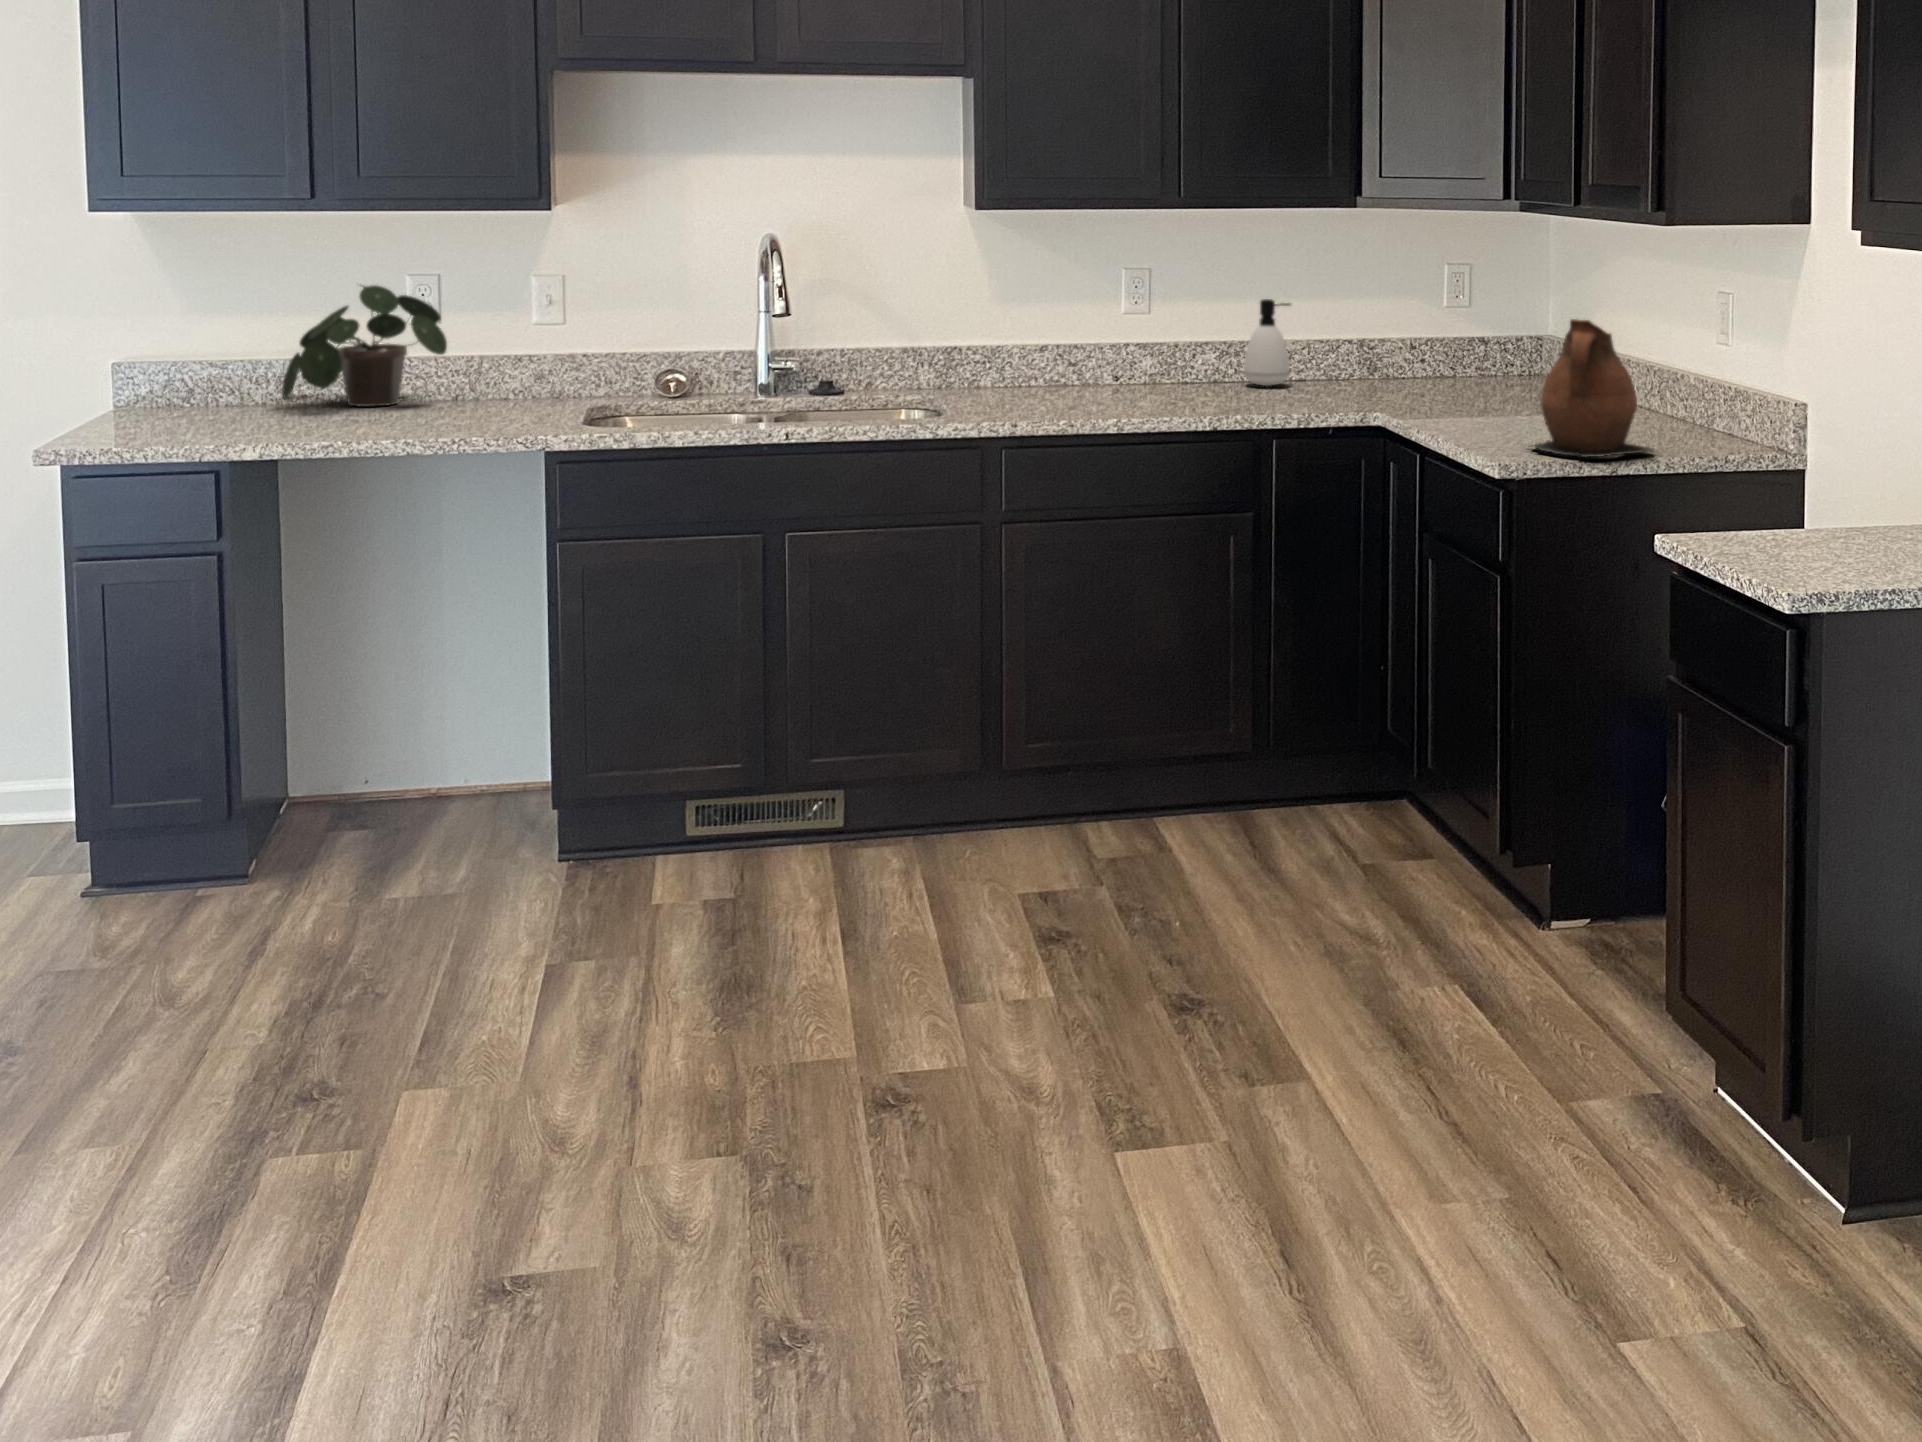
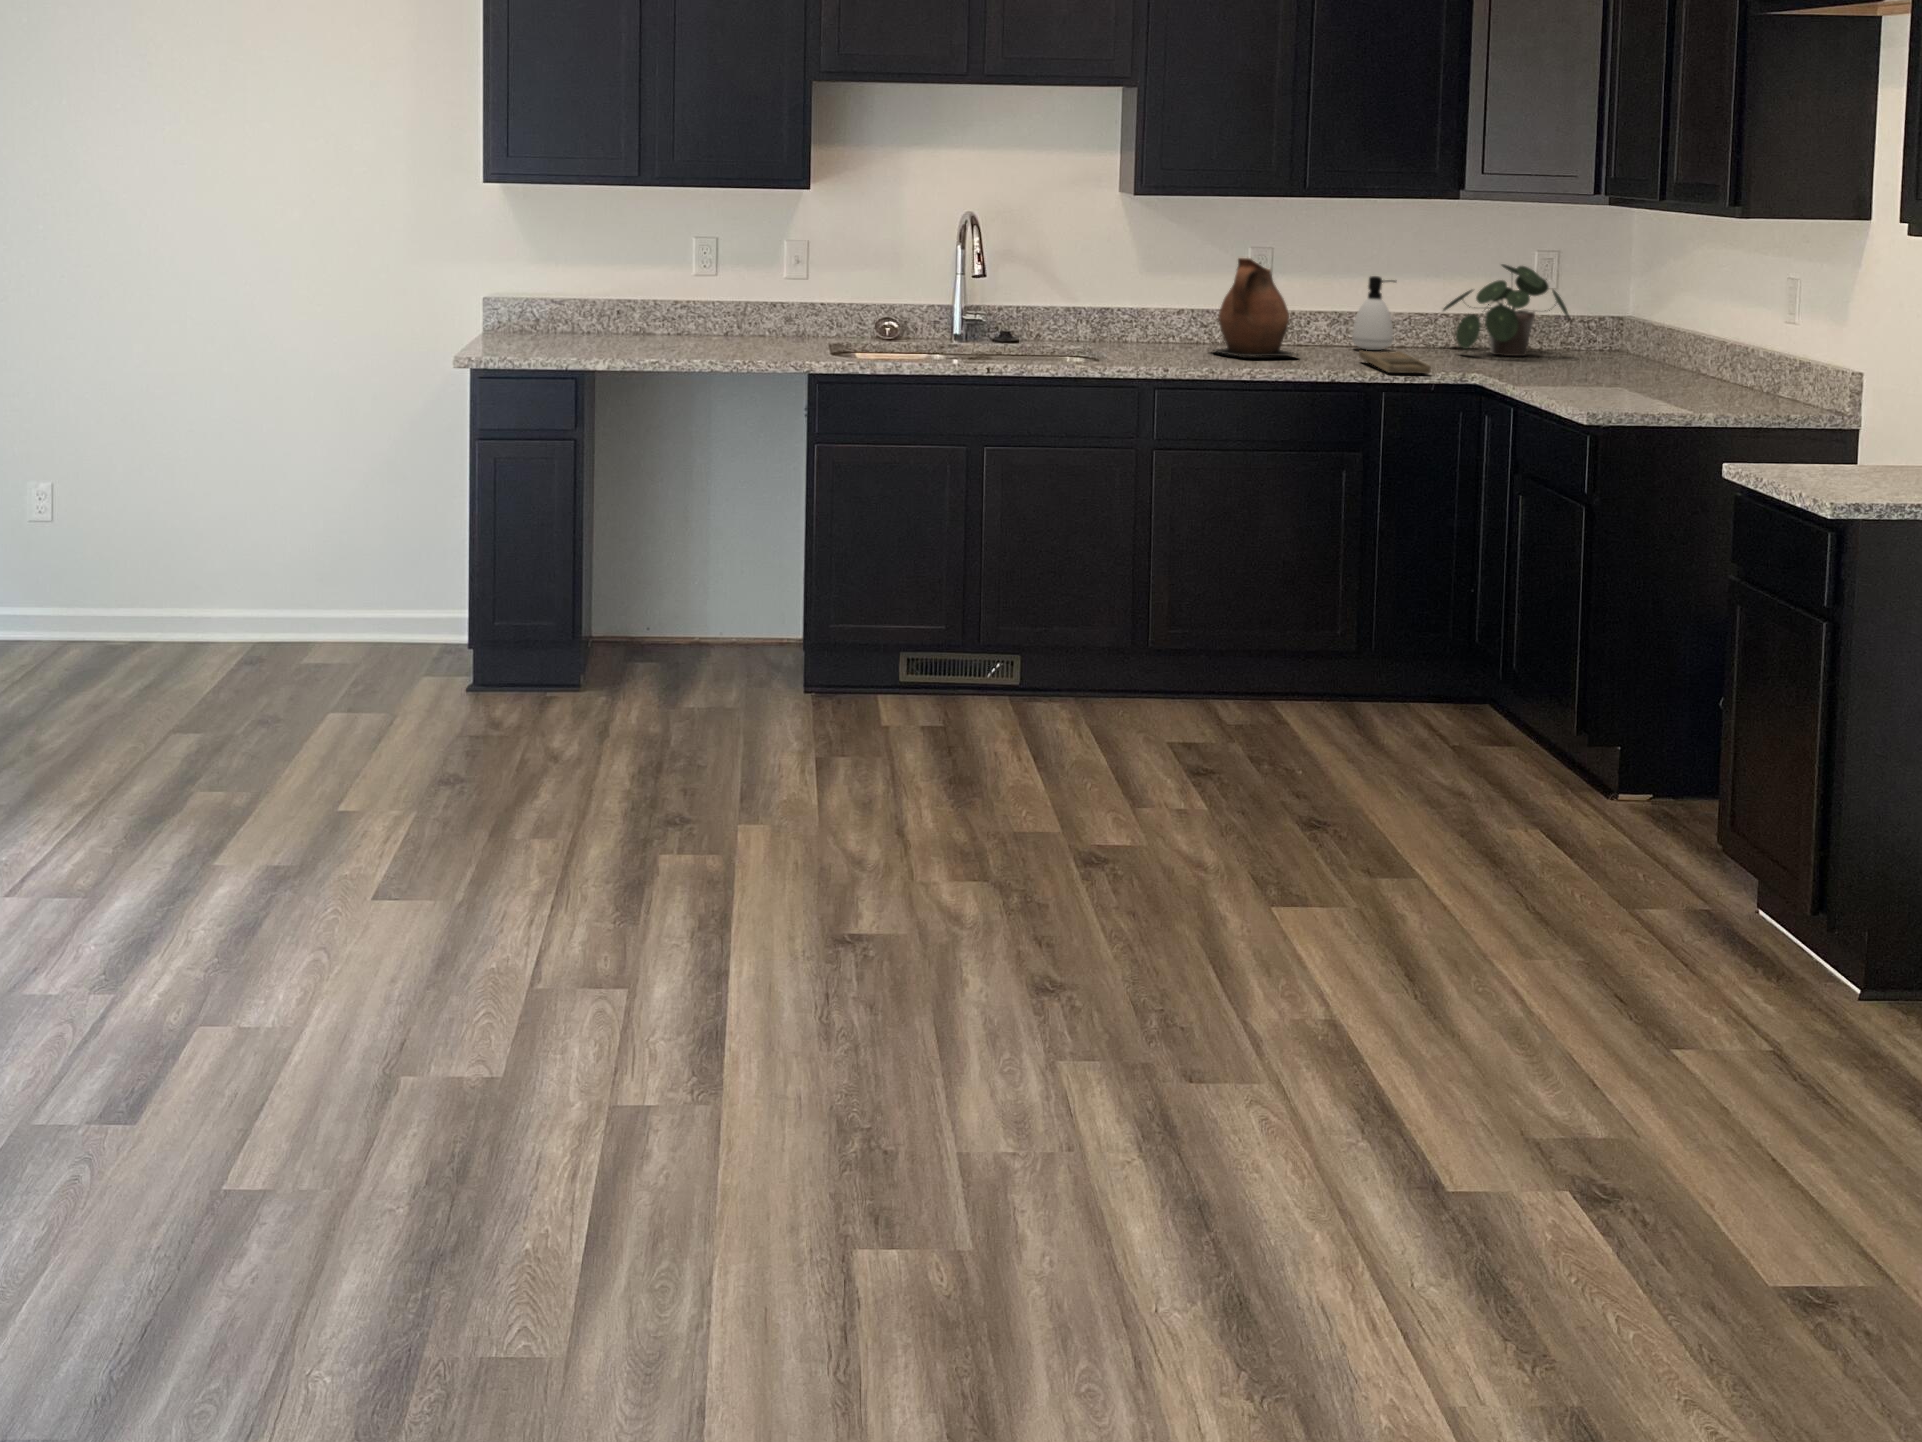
potted plant: present [282,285,447,406] -> present [1443,264,1569,356]
ceramic pitcher: present [1531,319,1653,457] -> present [1213,258,1298,357]
tray: none [1247,387,1327,417] -> present [1359,350,1431,374]

